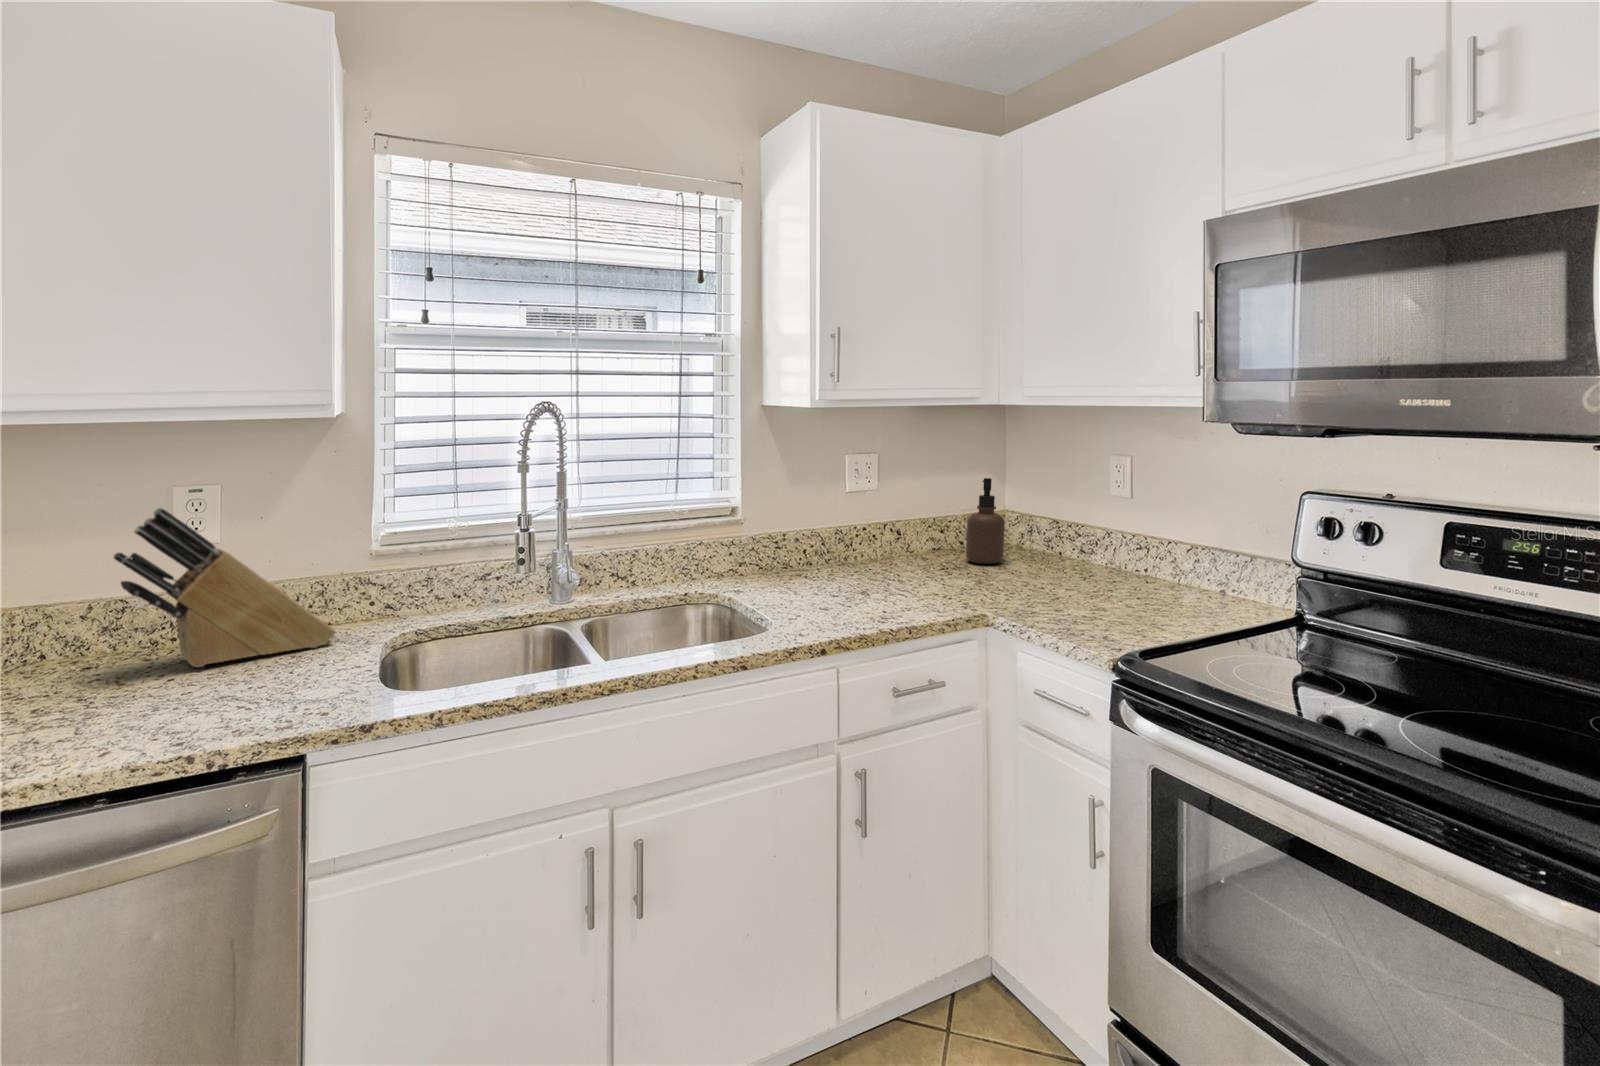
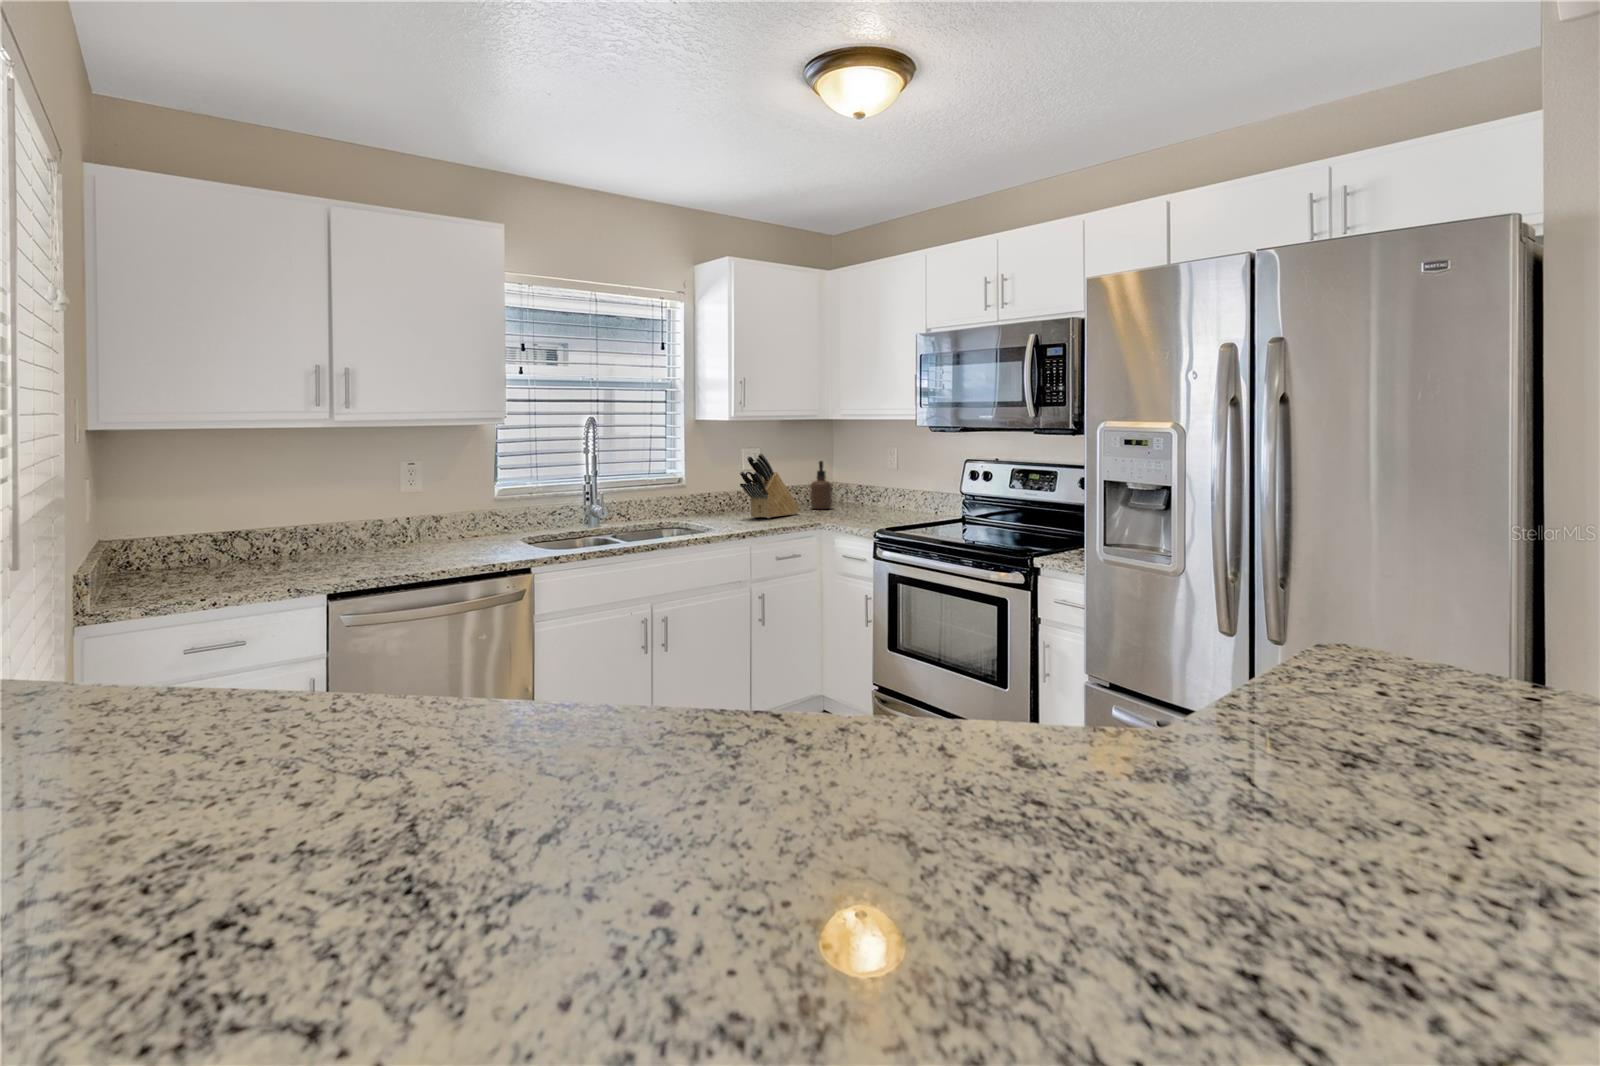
knife block: present [114,508,335,667] -> present [740,453,799,518]

